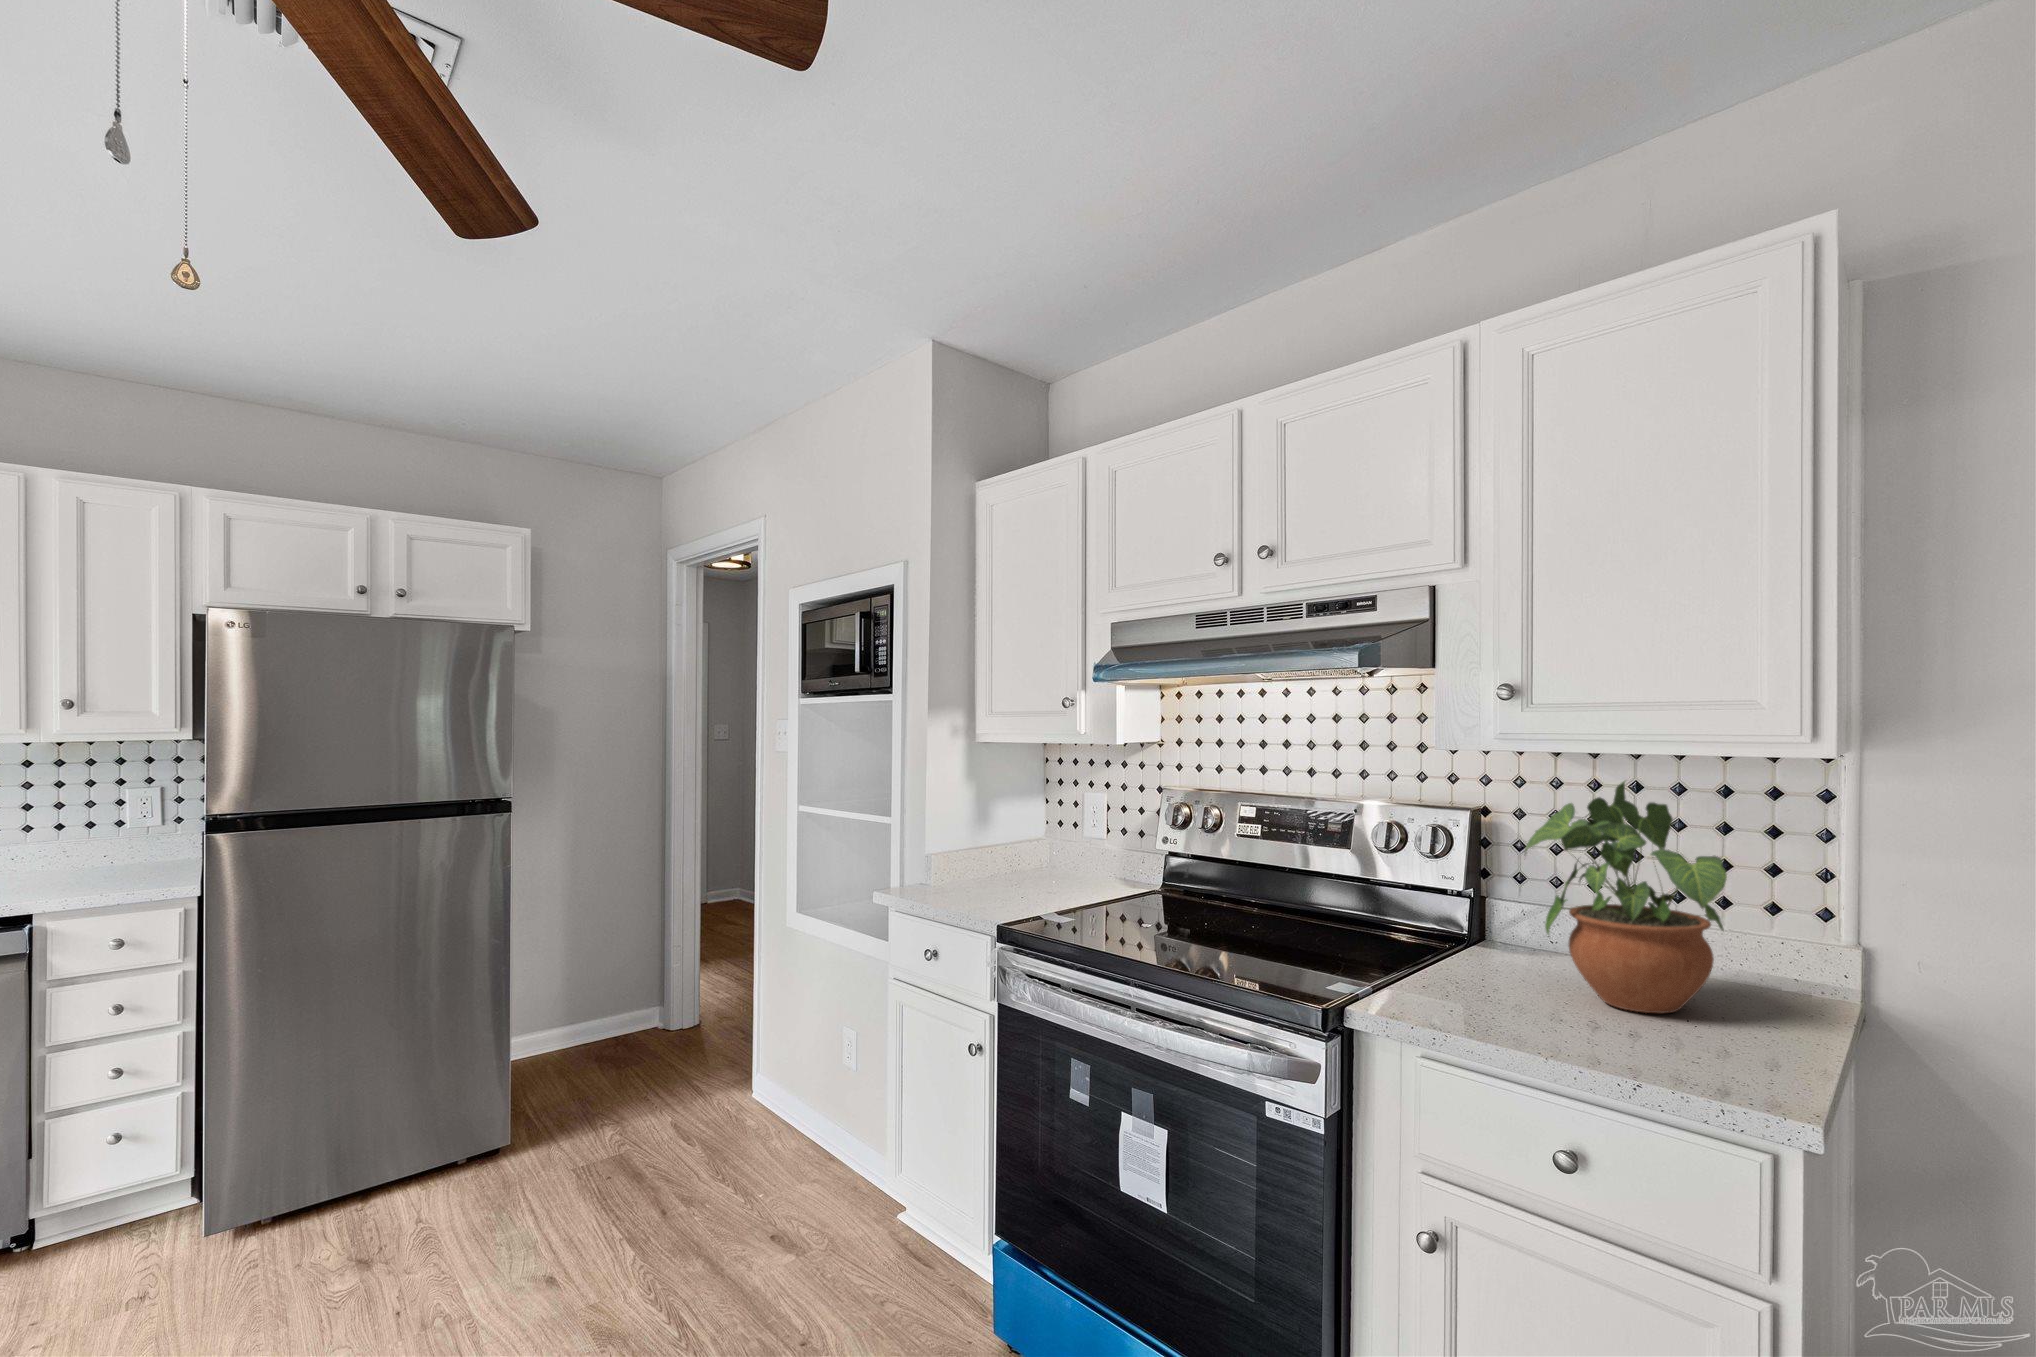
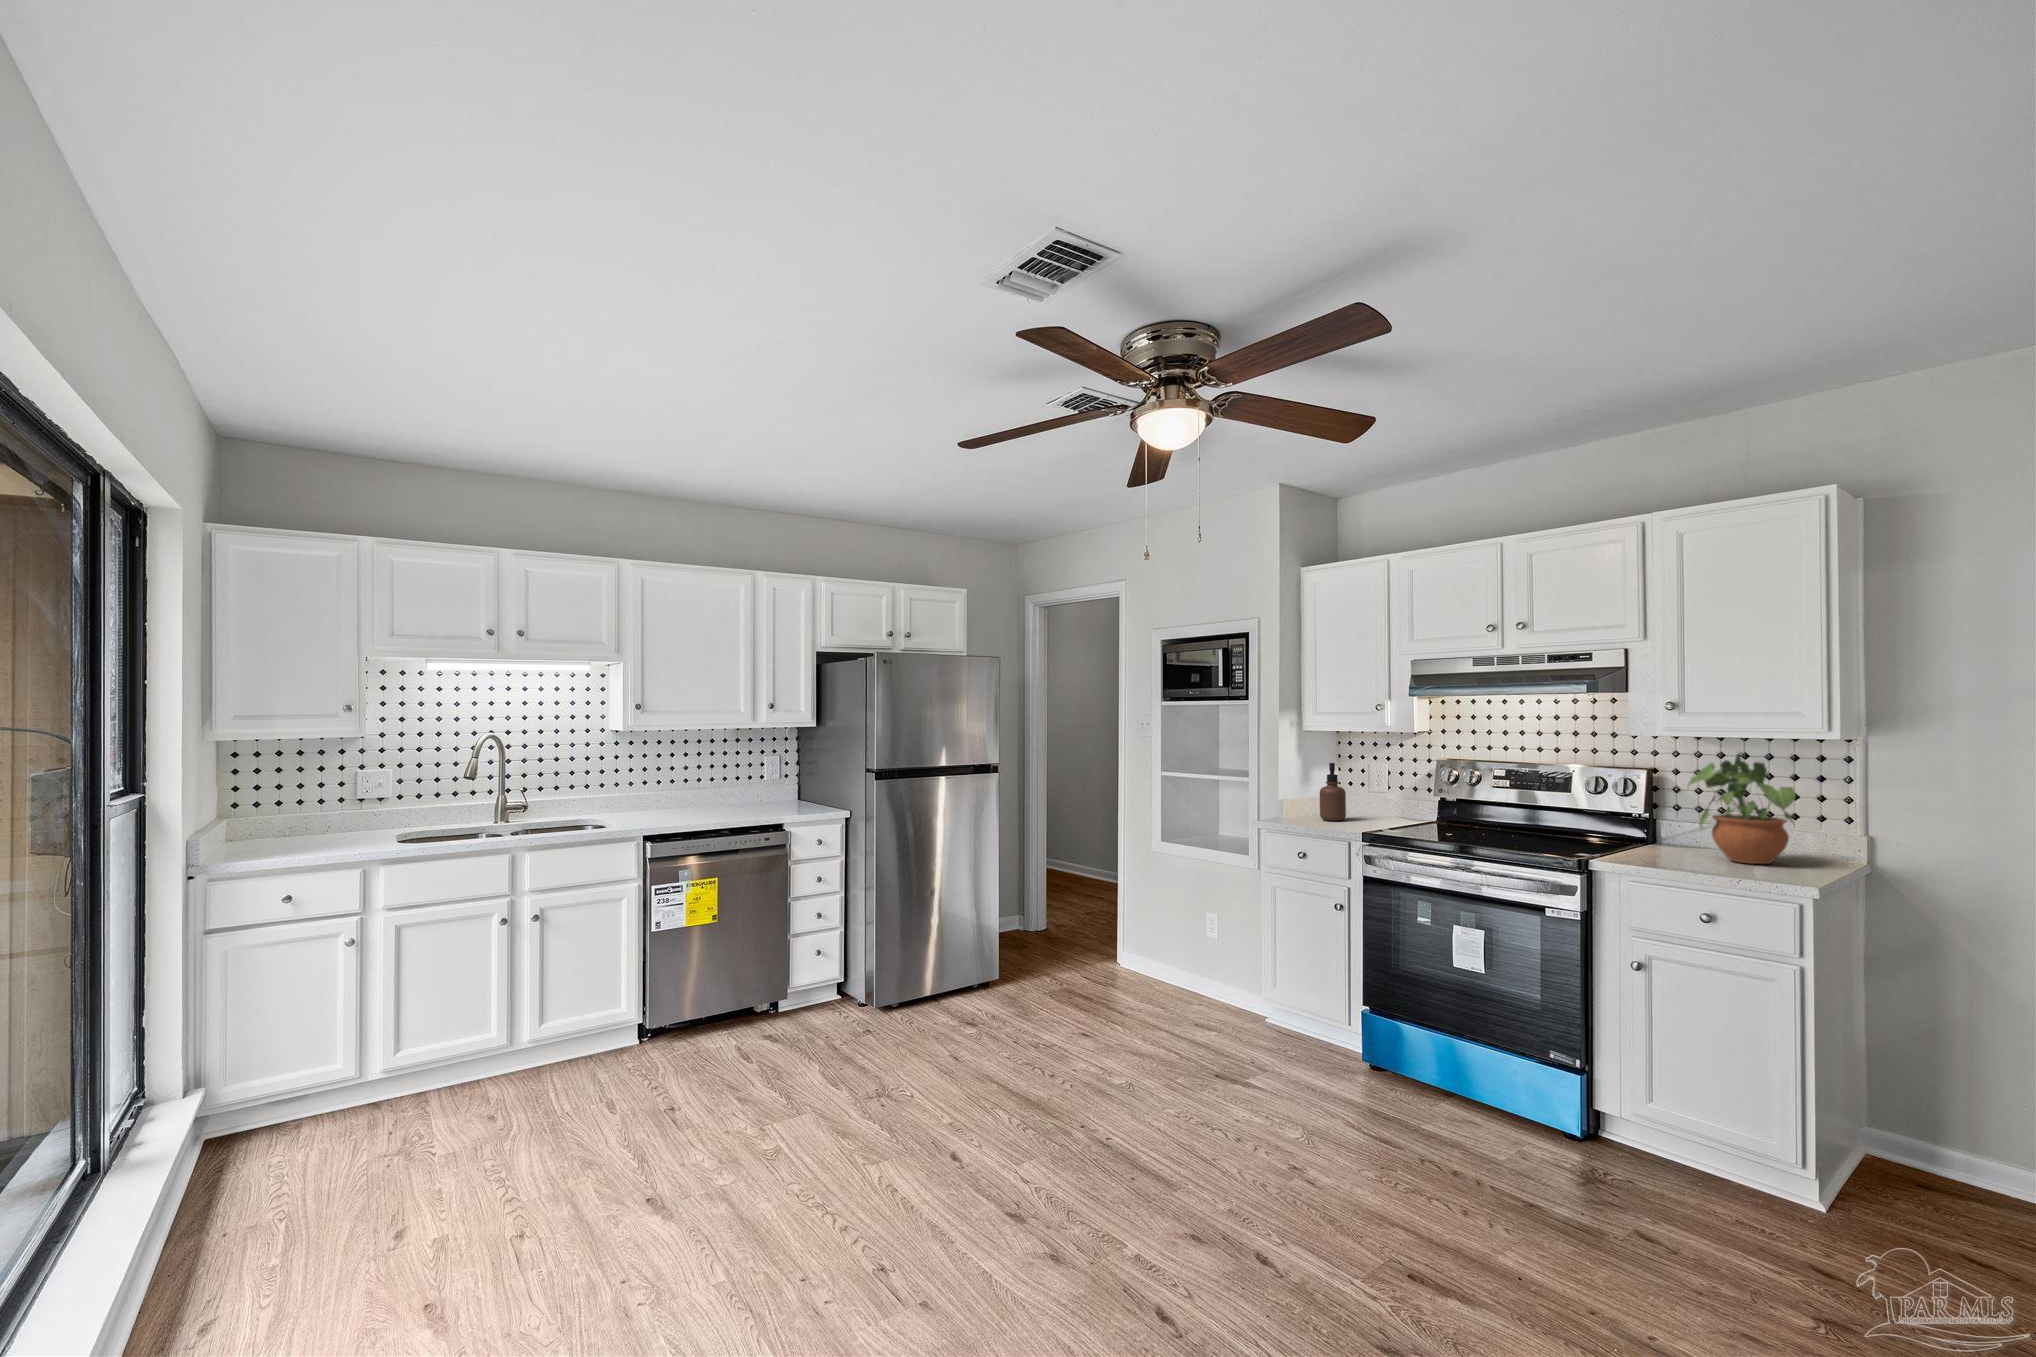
soap dispenser: none [976,795,1017,892] -> present [1320,763,1346,821]

